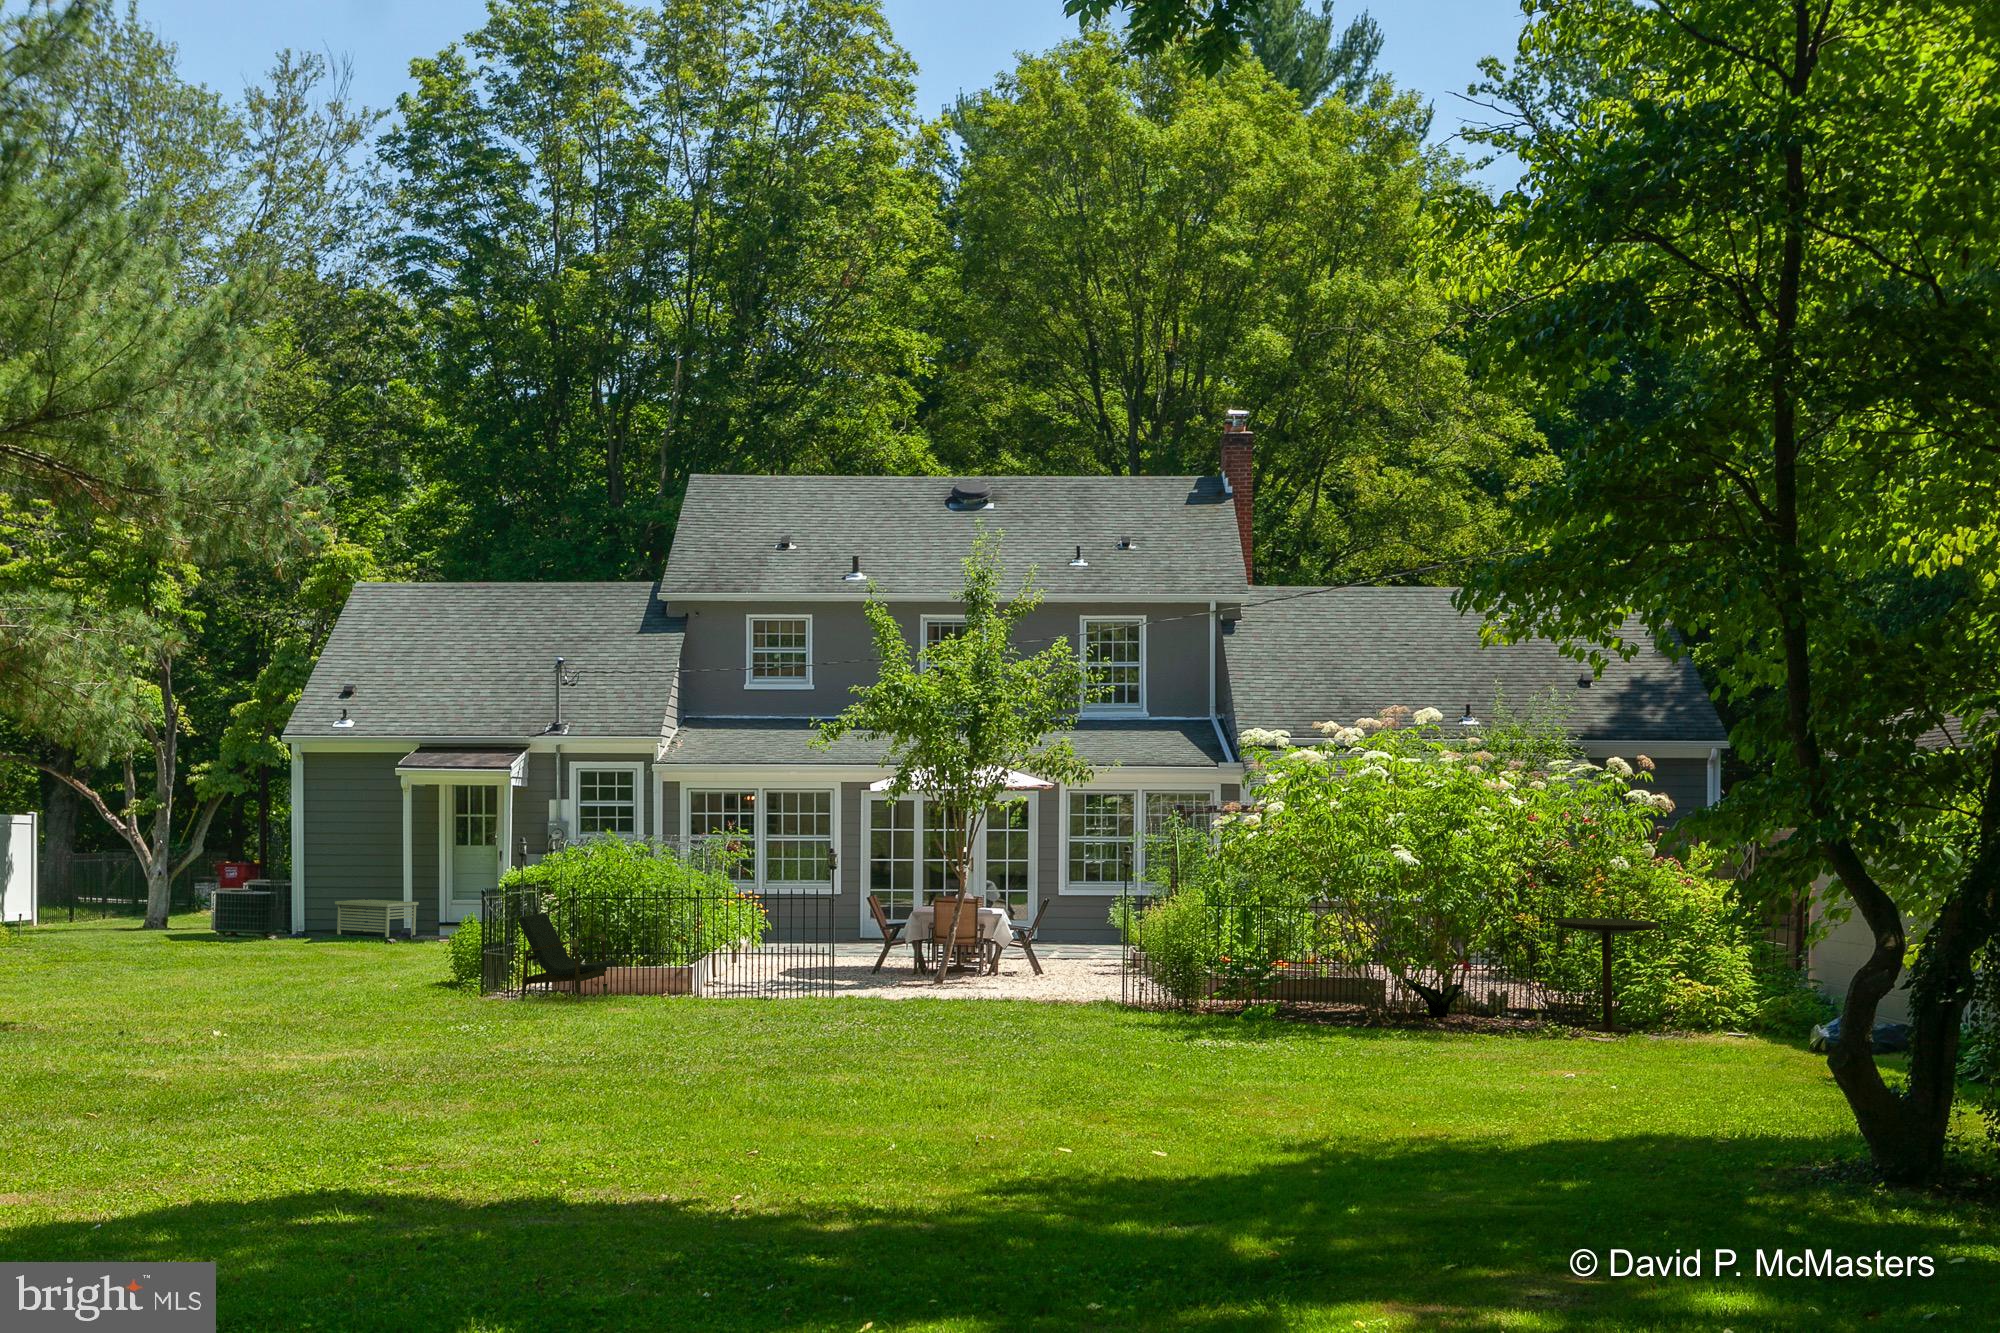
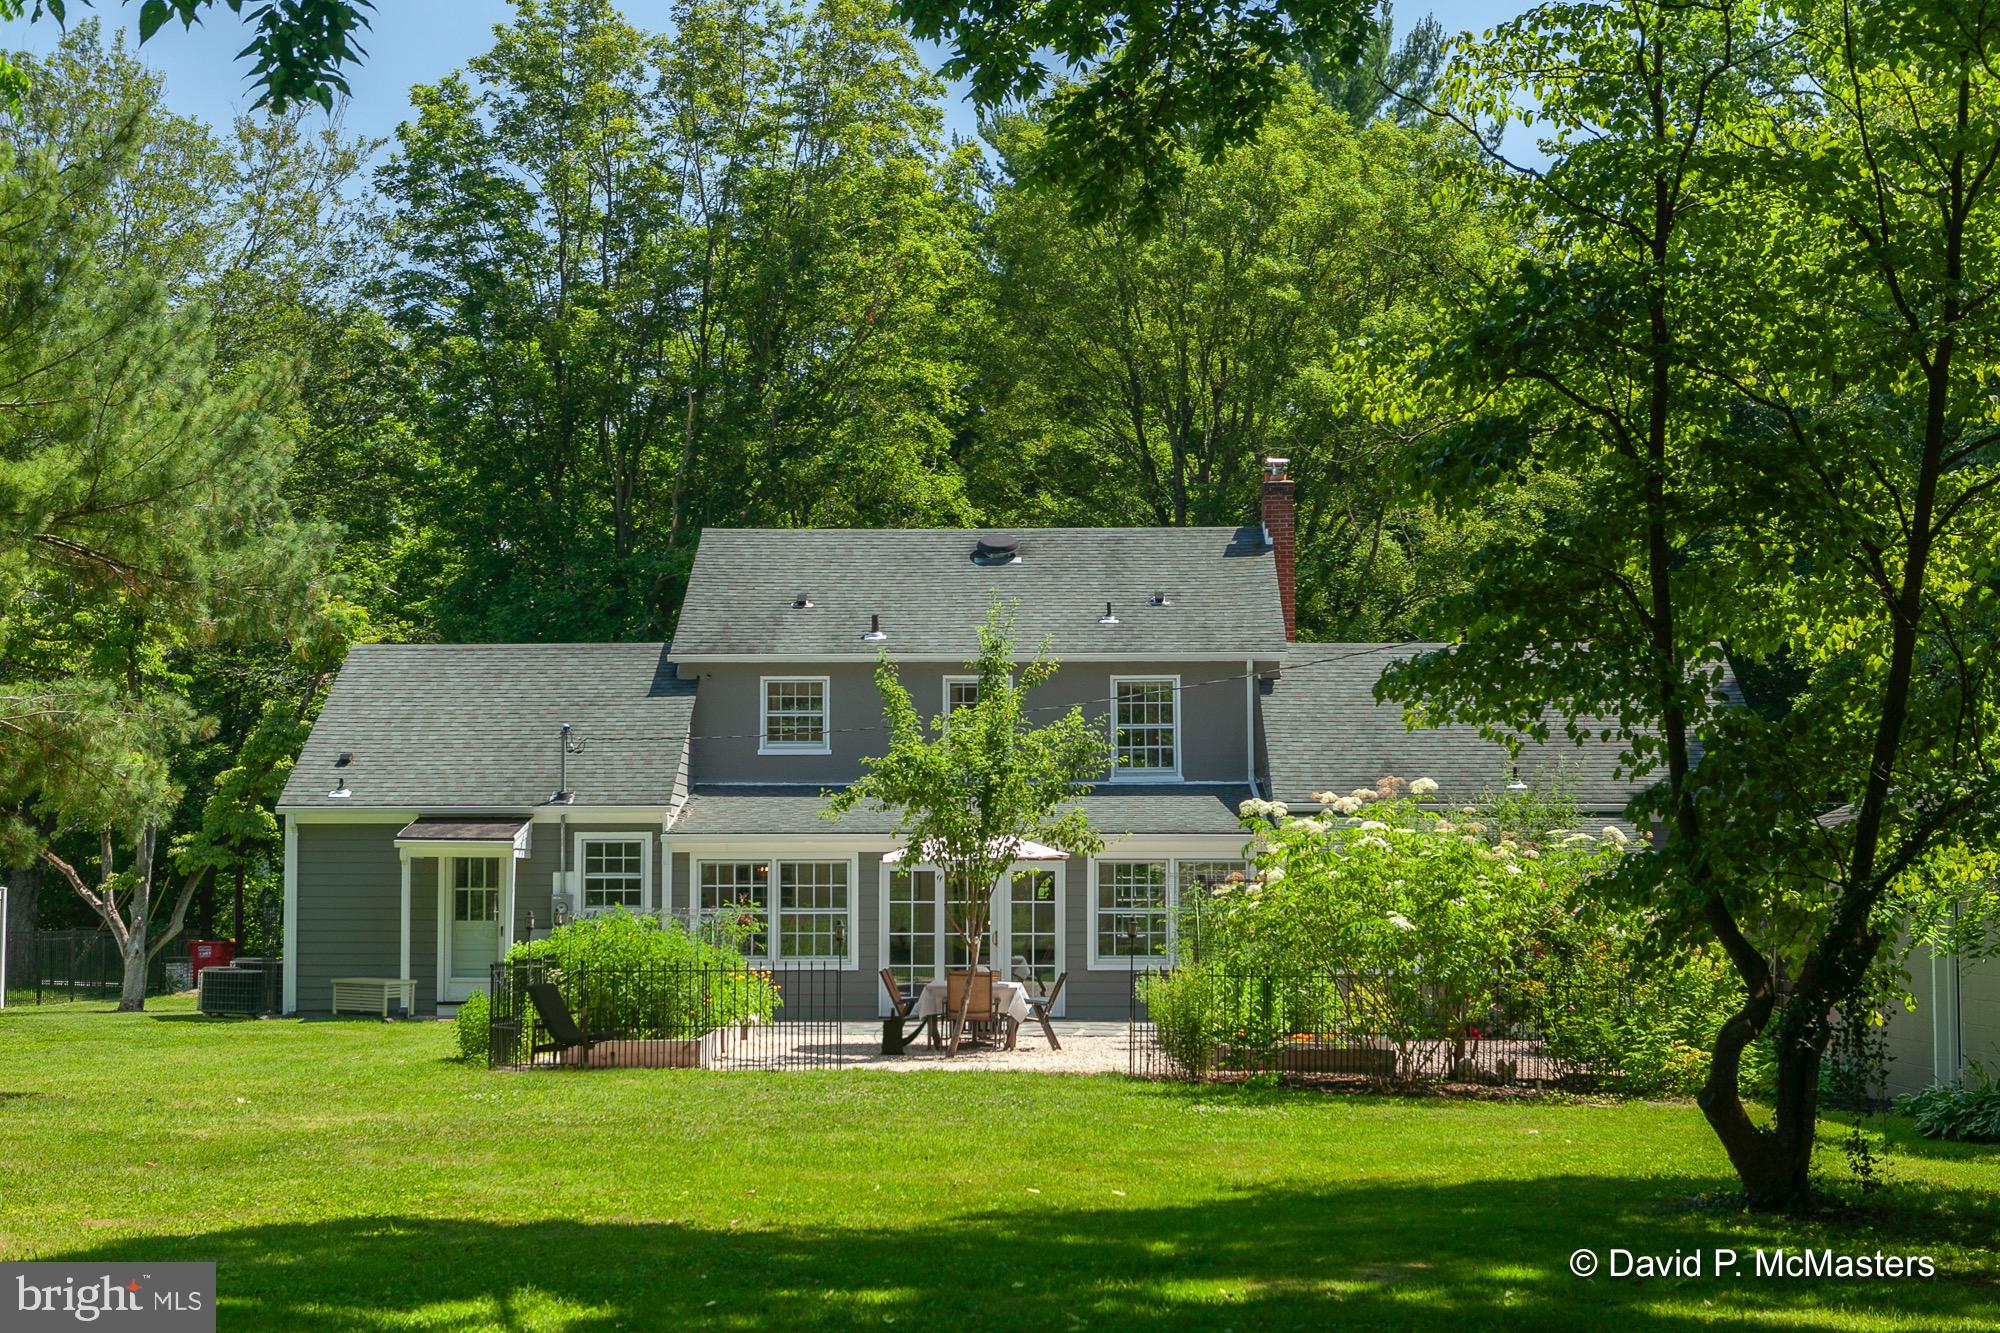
pedestal table: present [1554,918,1659,1032] -> none [1550,987,1653,1099]
watering can: none [864,934,919,980] -> present [874,1008,930,1055]
potted plant: present [1404,978,1469,1017] -> none [1401,1049,1477,1087]

